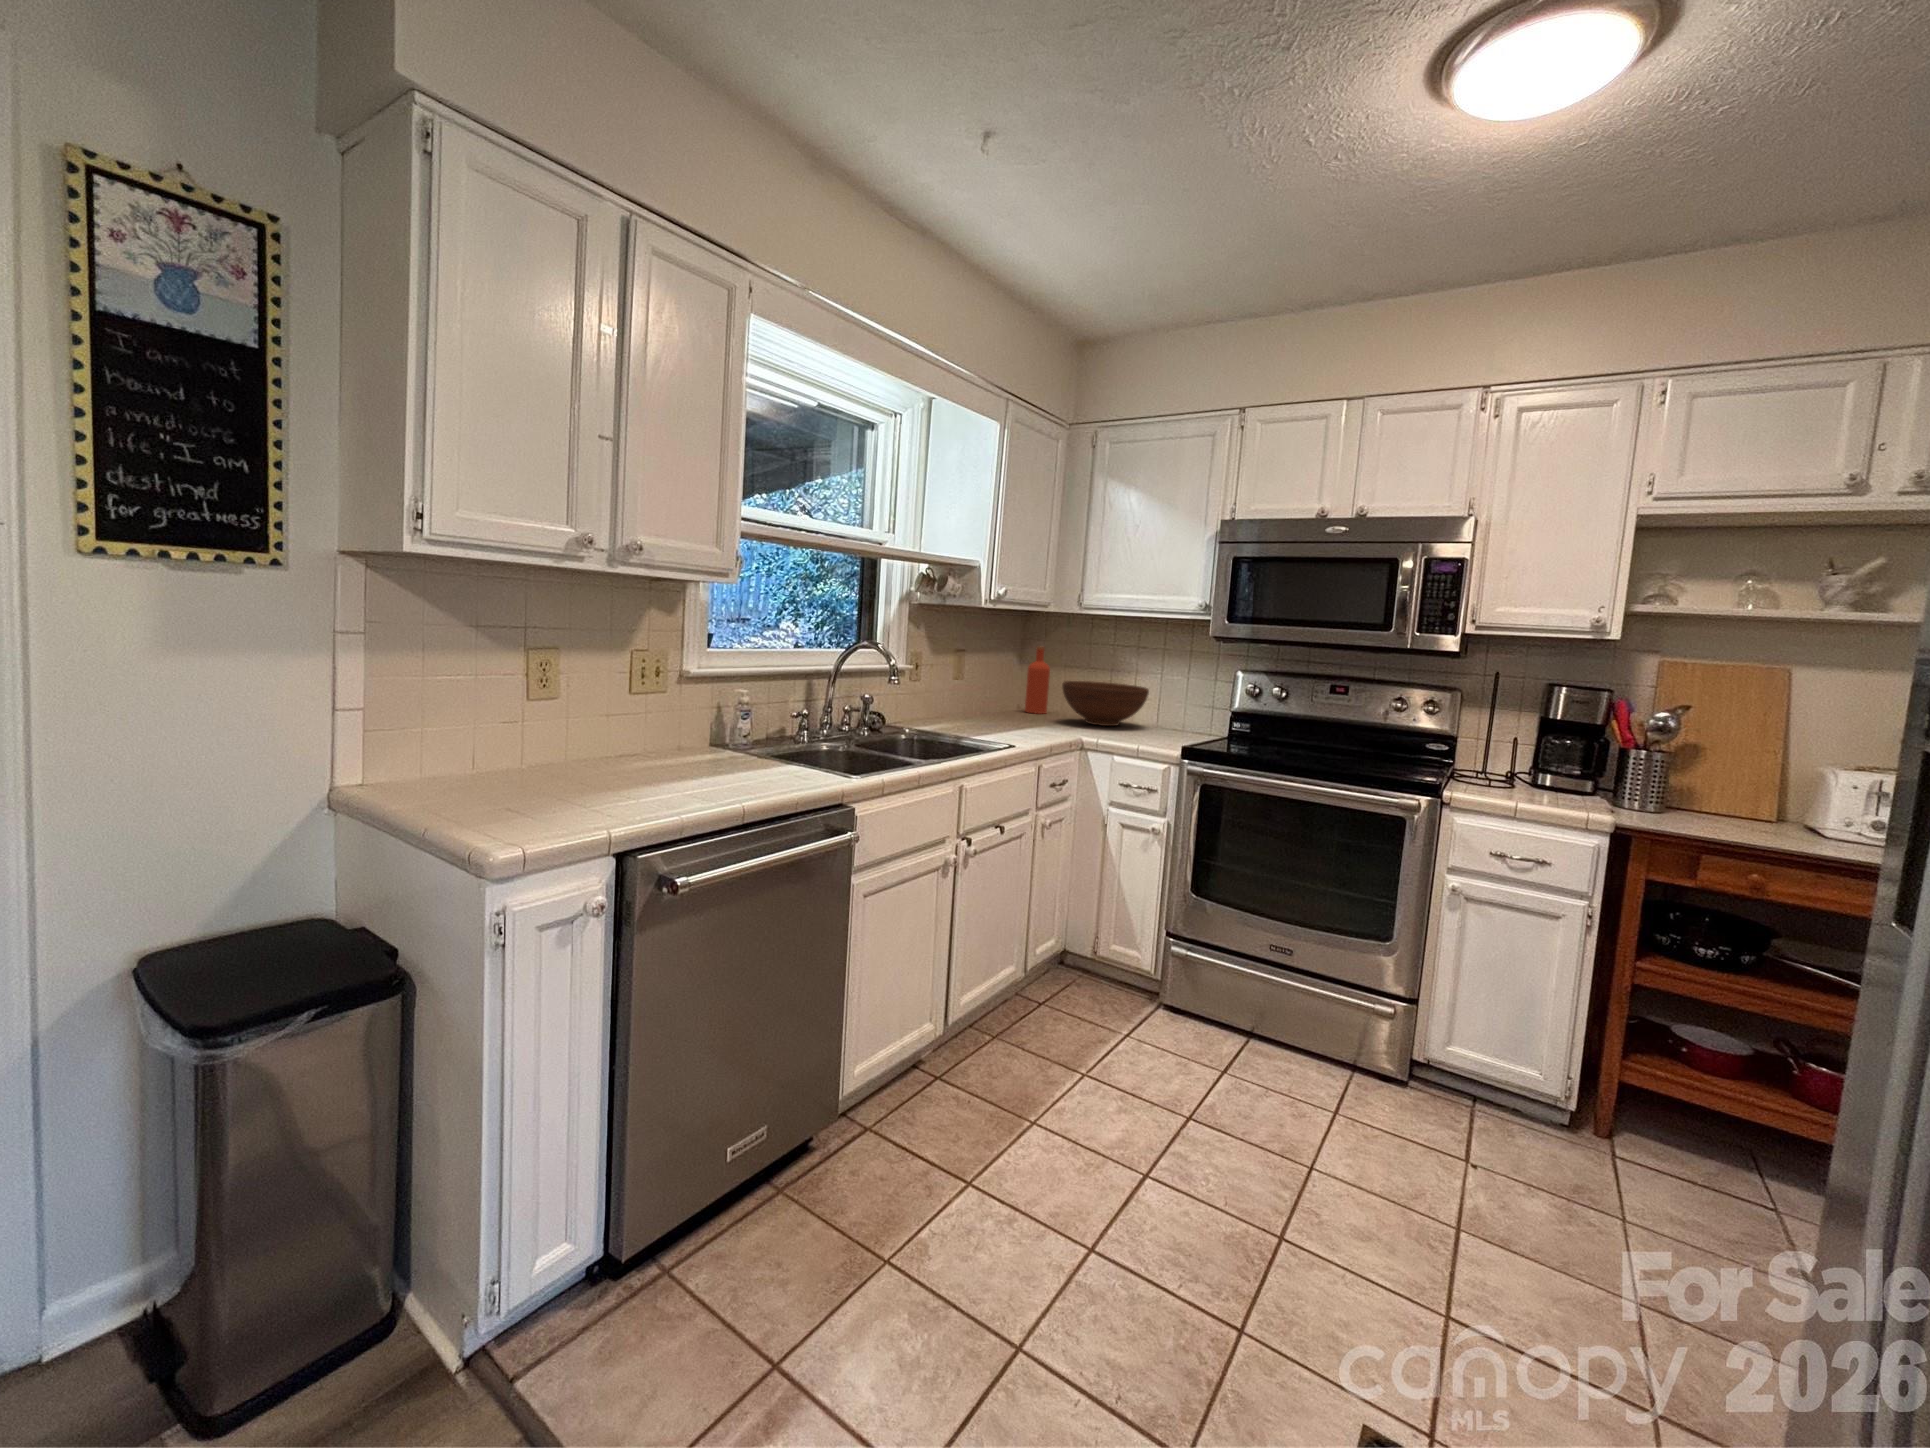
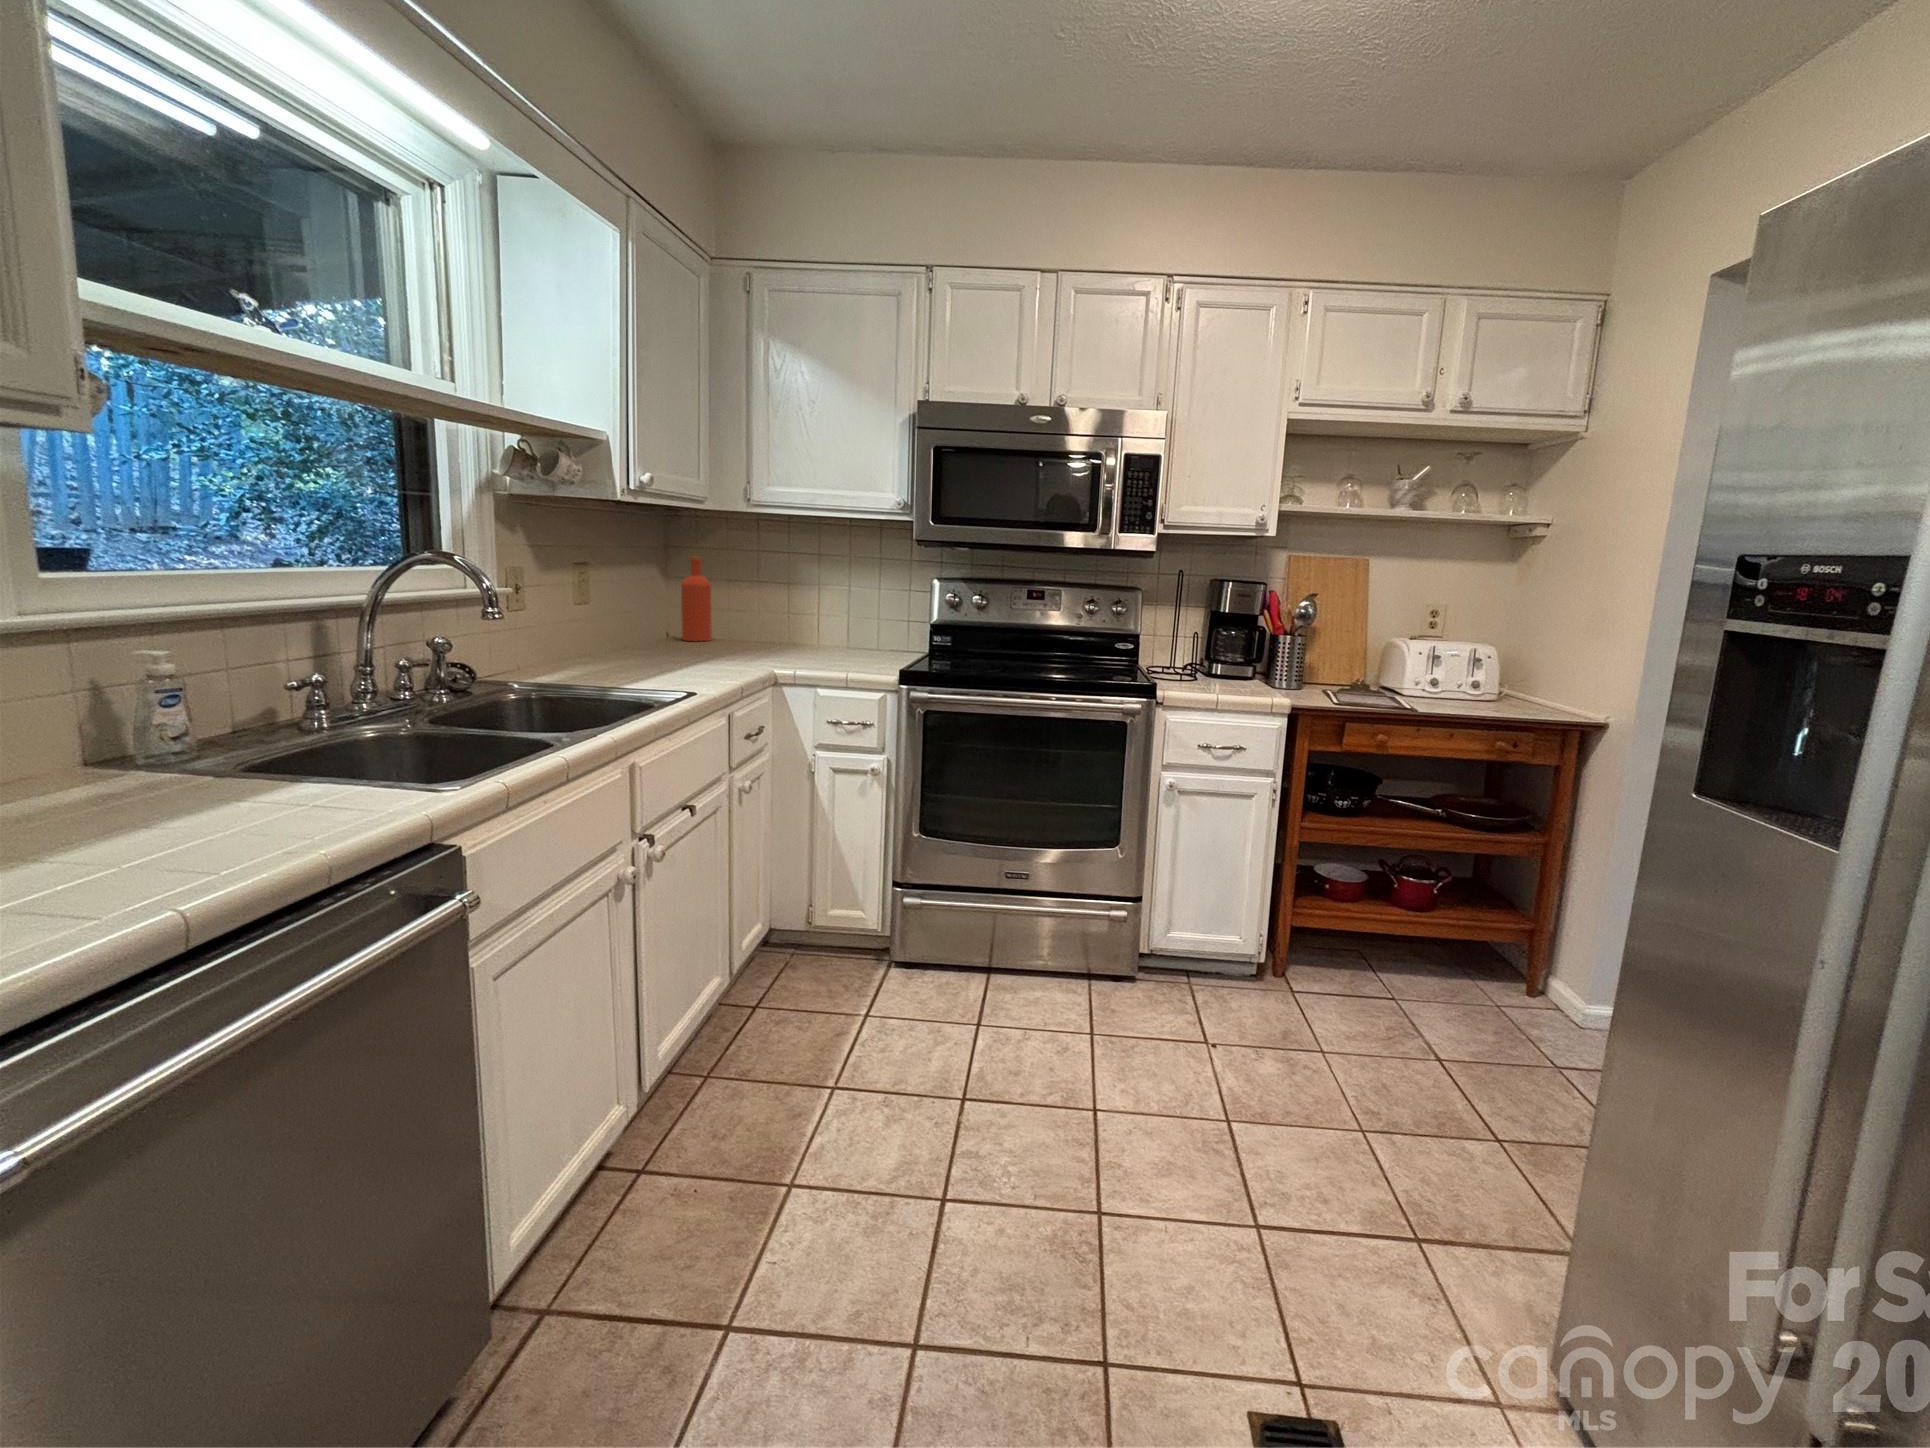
fruit bowl: present [1062,681,1149,726] -> none [734,598,841,651]

